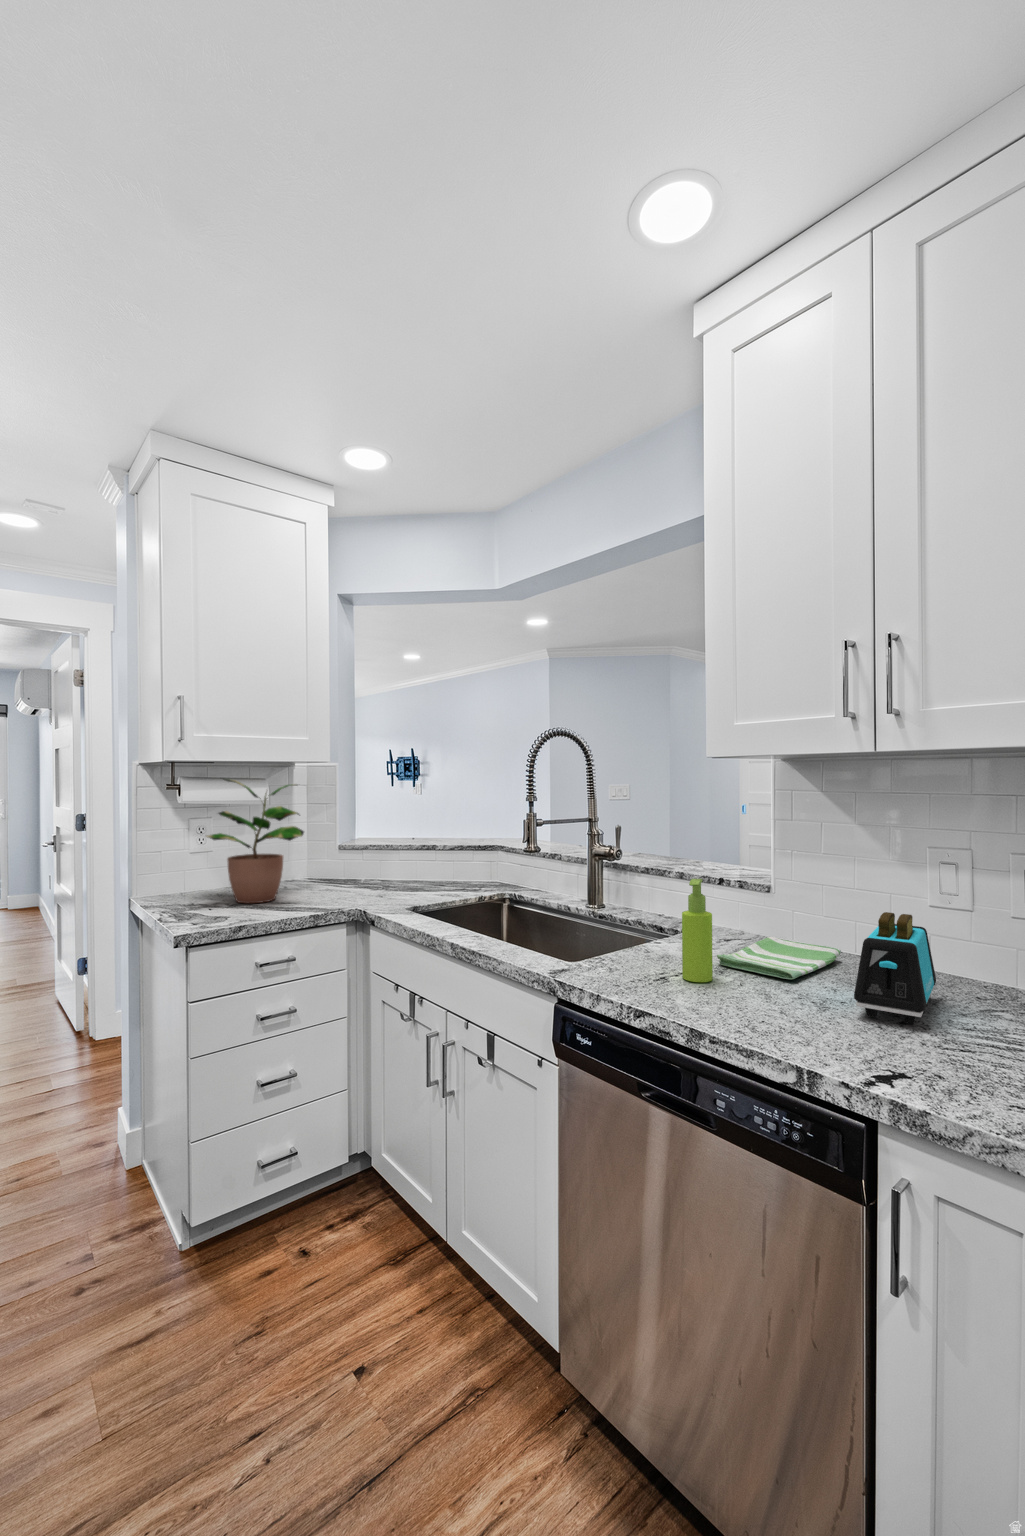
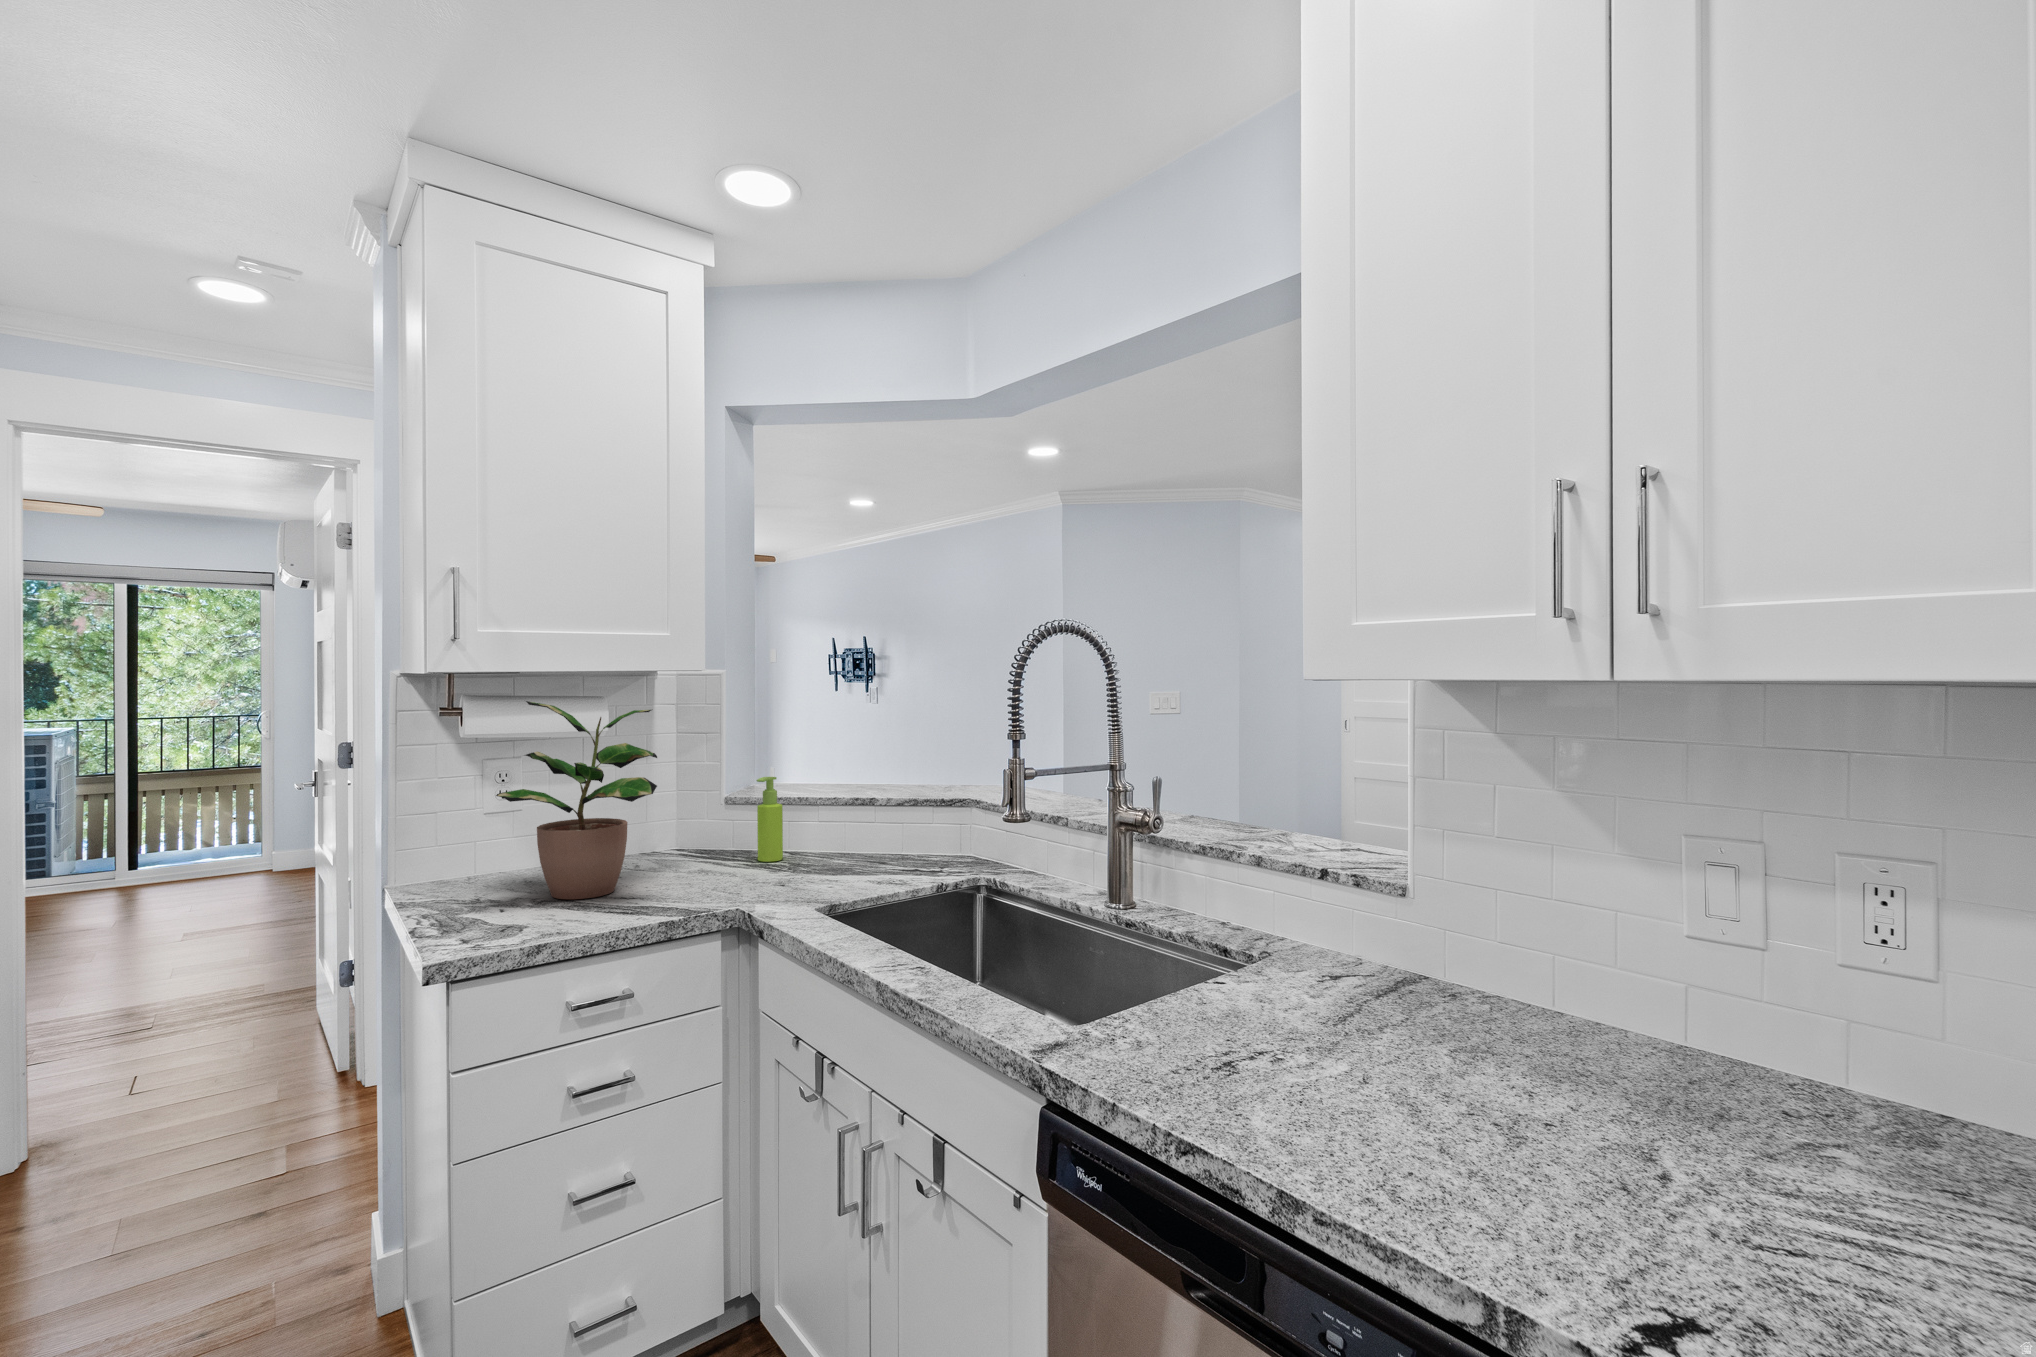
soap dispenser: present [682,879,713,982] -> present [757,777,783,862]
toaster: present [854,912,936,1024] -> none [1574,964,1713,1184]
dish towel: present [717,937,841,980] -> none [1317,977,1528,1071]

